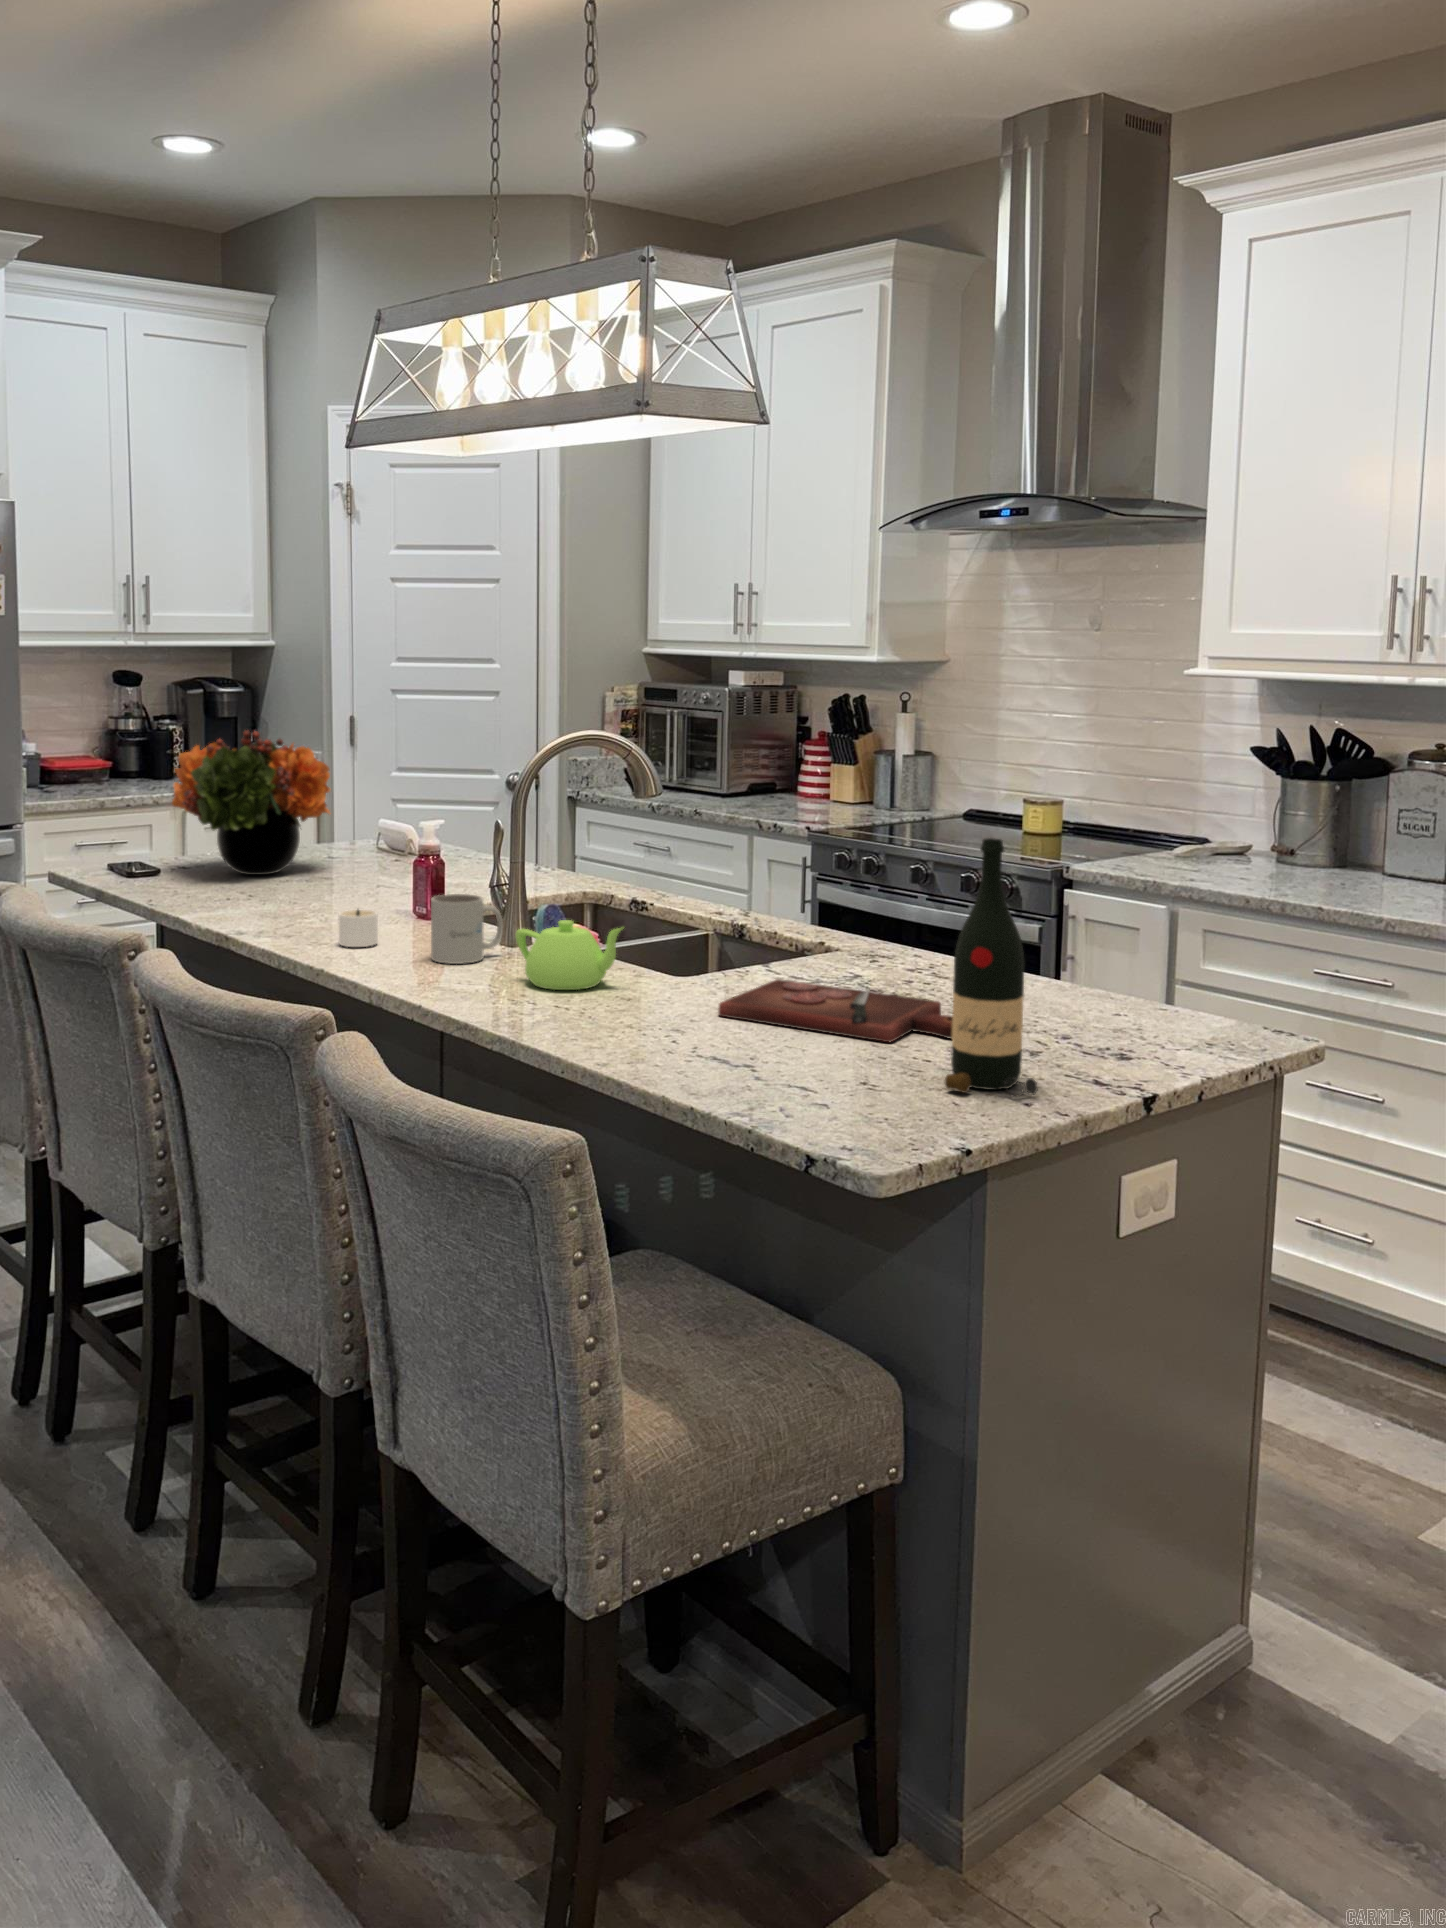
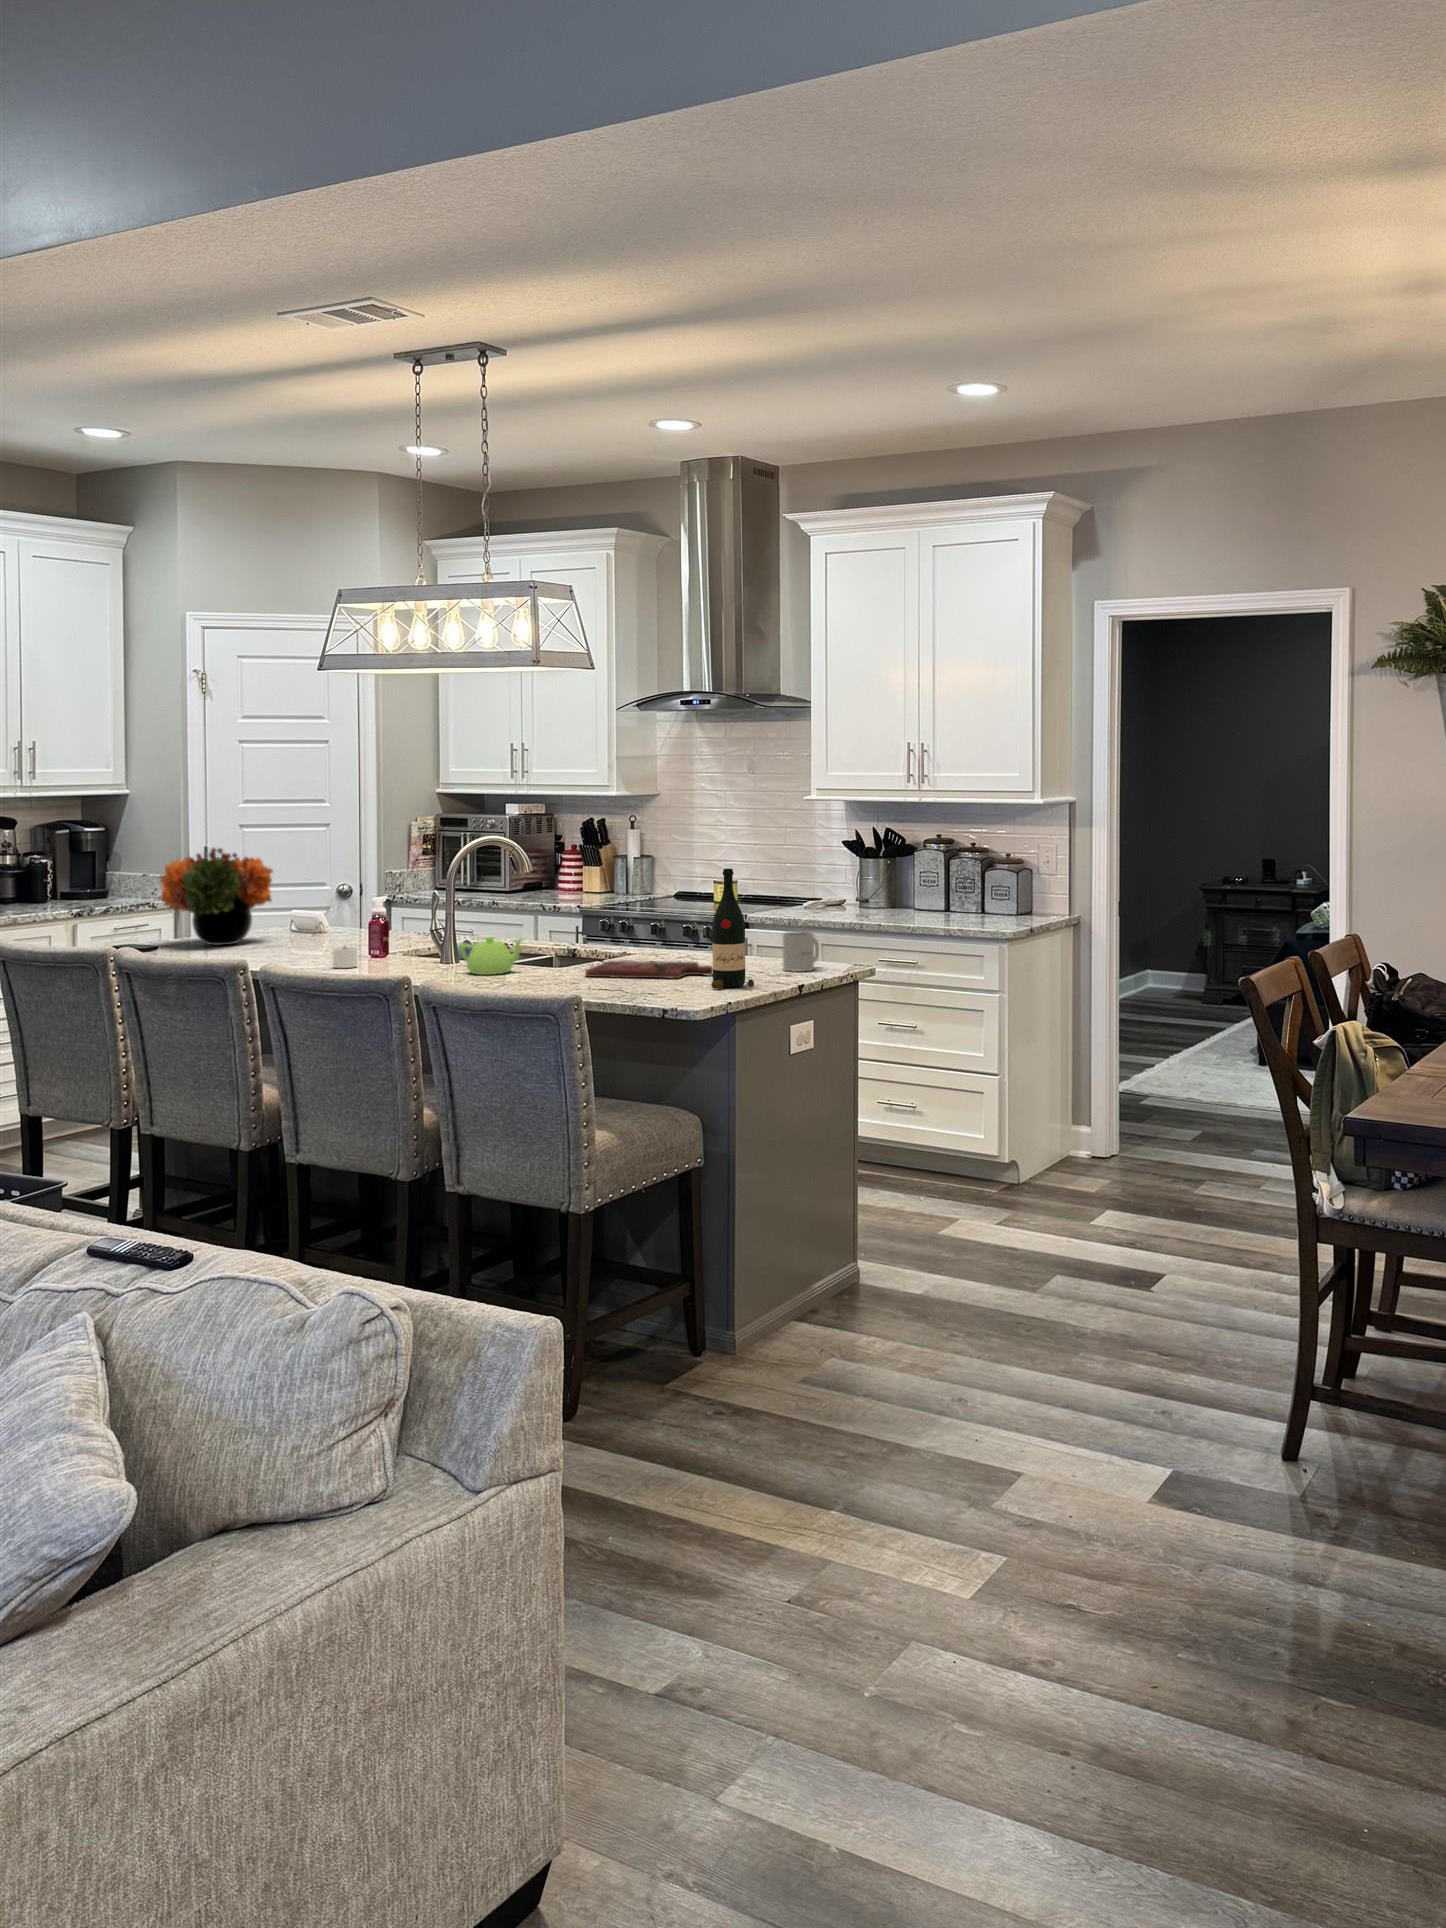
mug: present [431,894,503,964] -> present [783,932,819,972]

